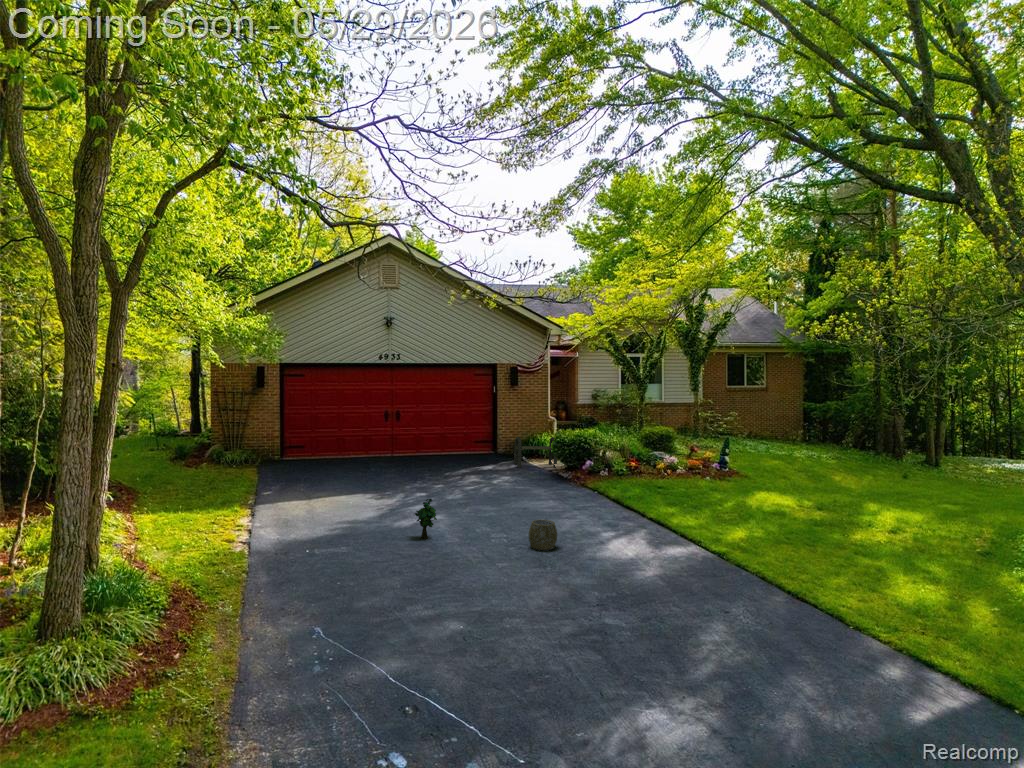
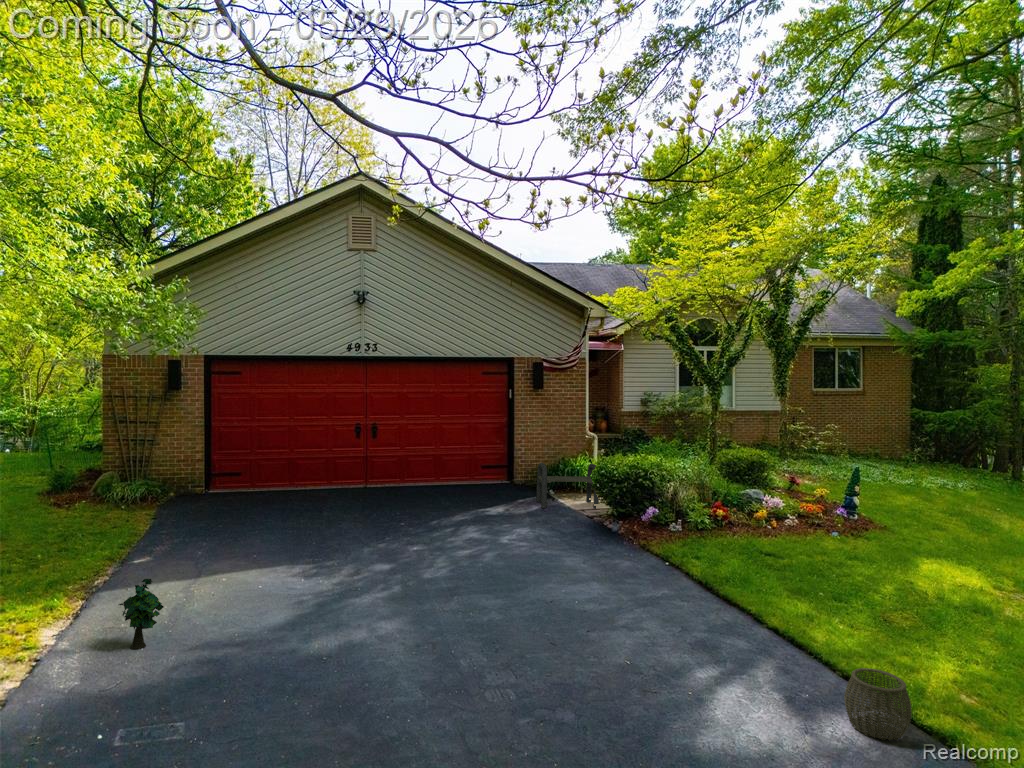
decorative plant: present [414,499,437,539] -> present [119,579,164,650]
woven basket: present [529,520,557,550] -> present [844,668,912,740]

